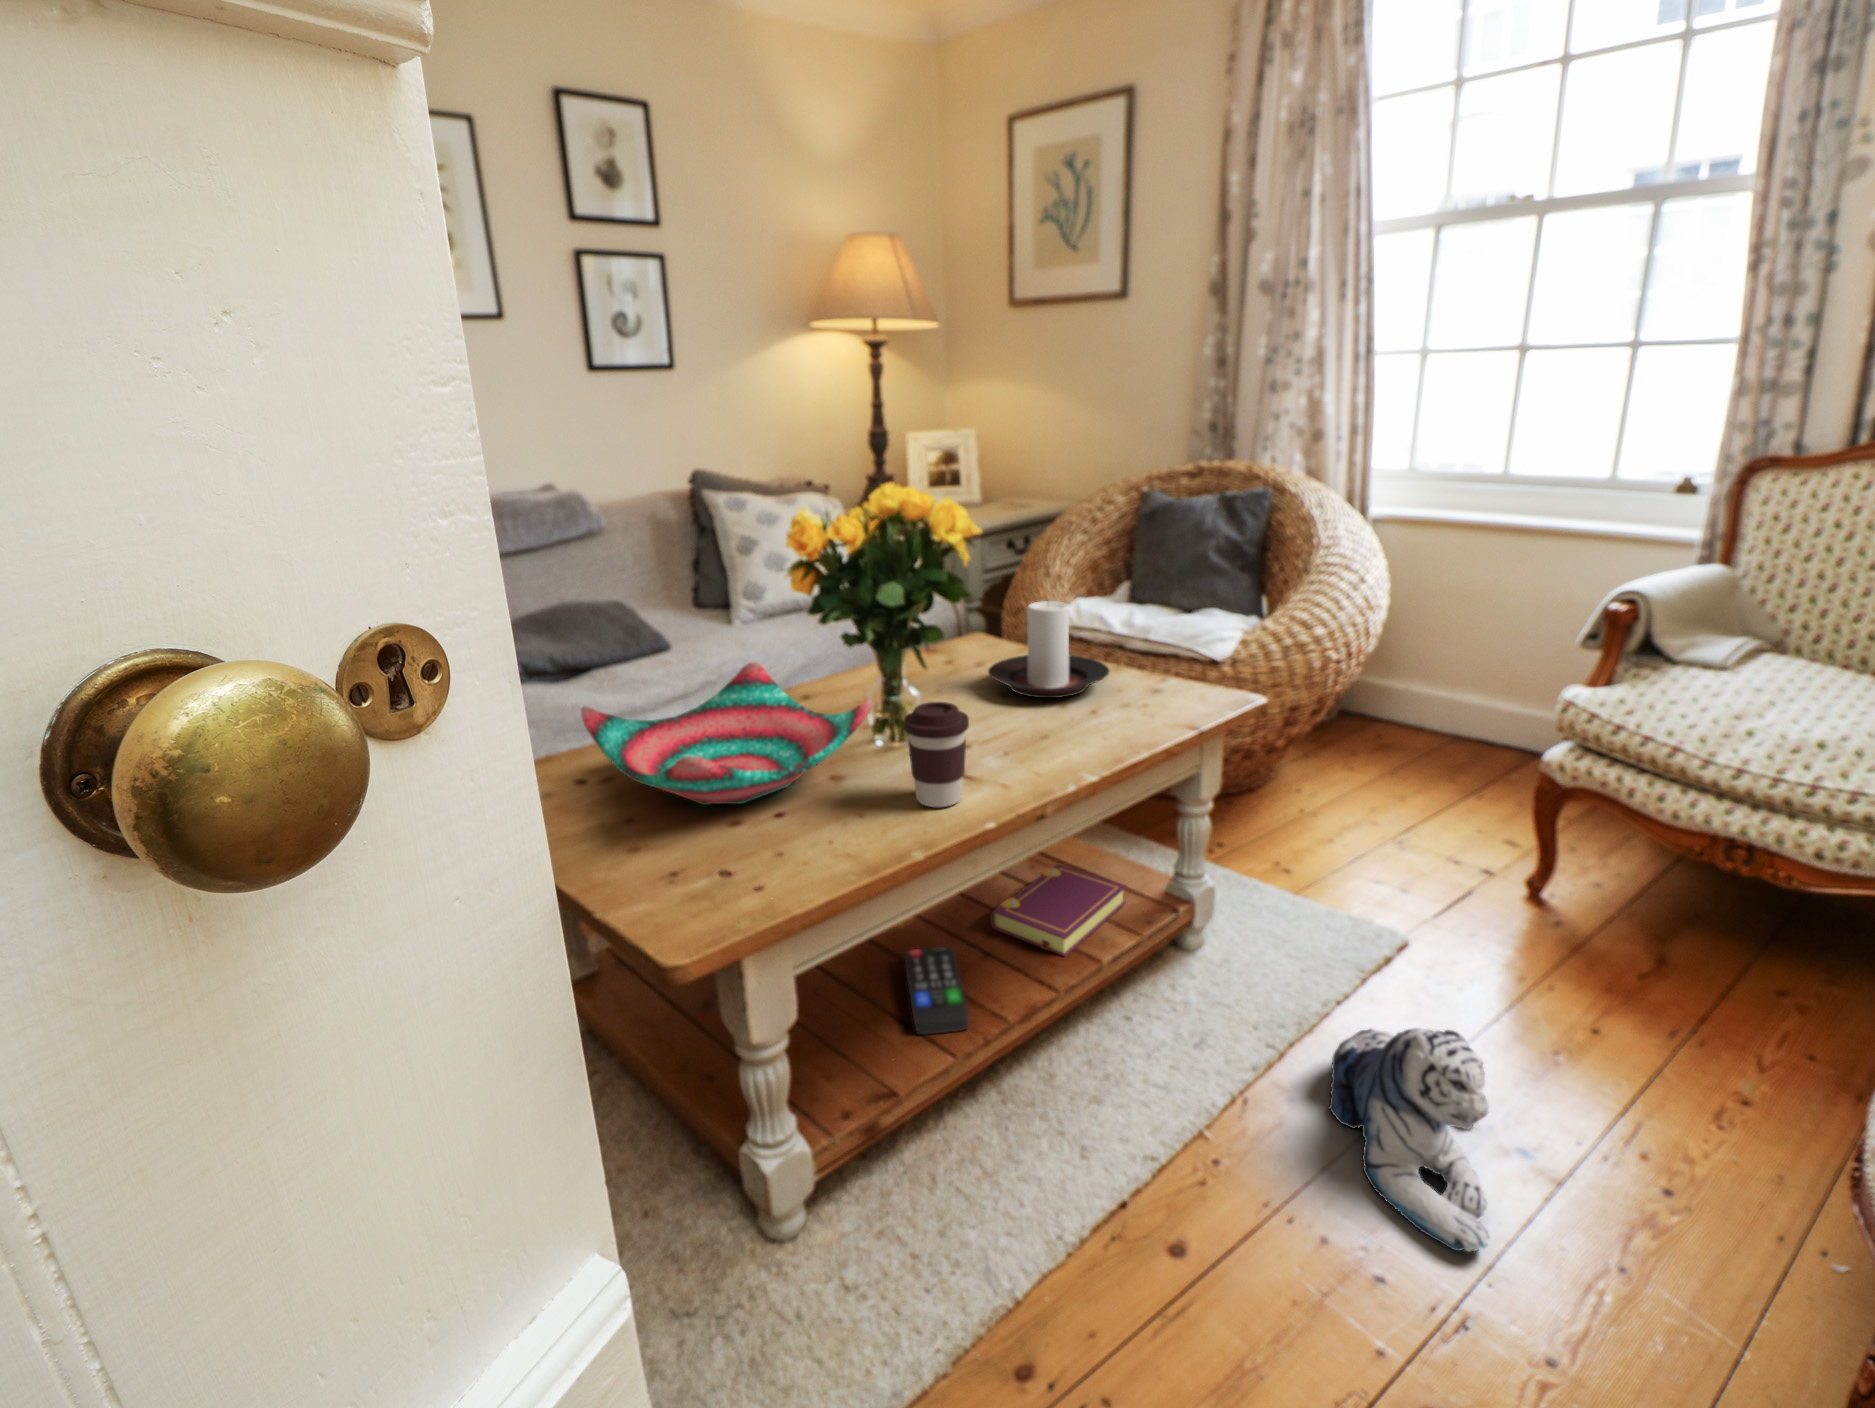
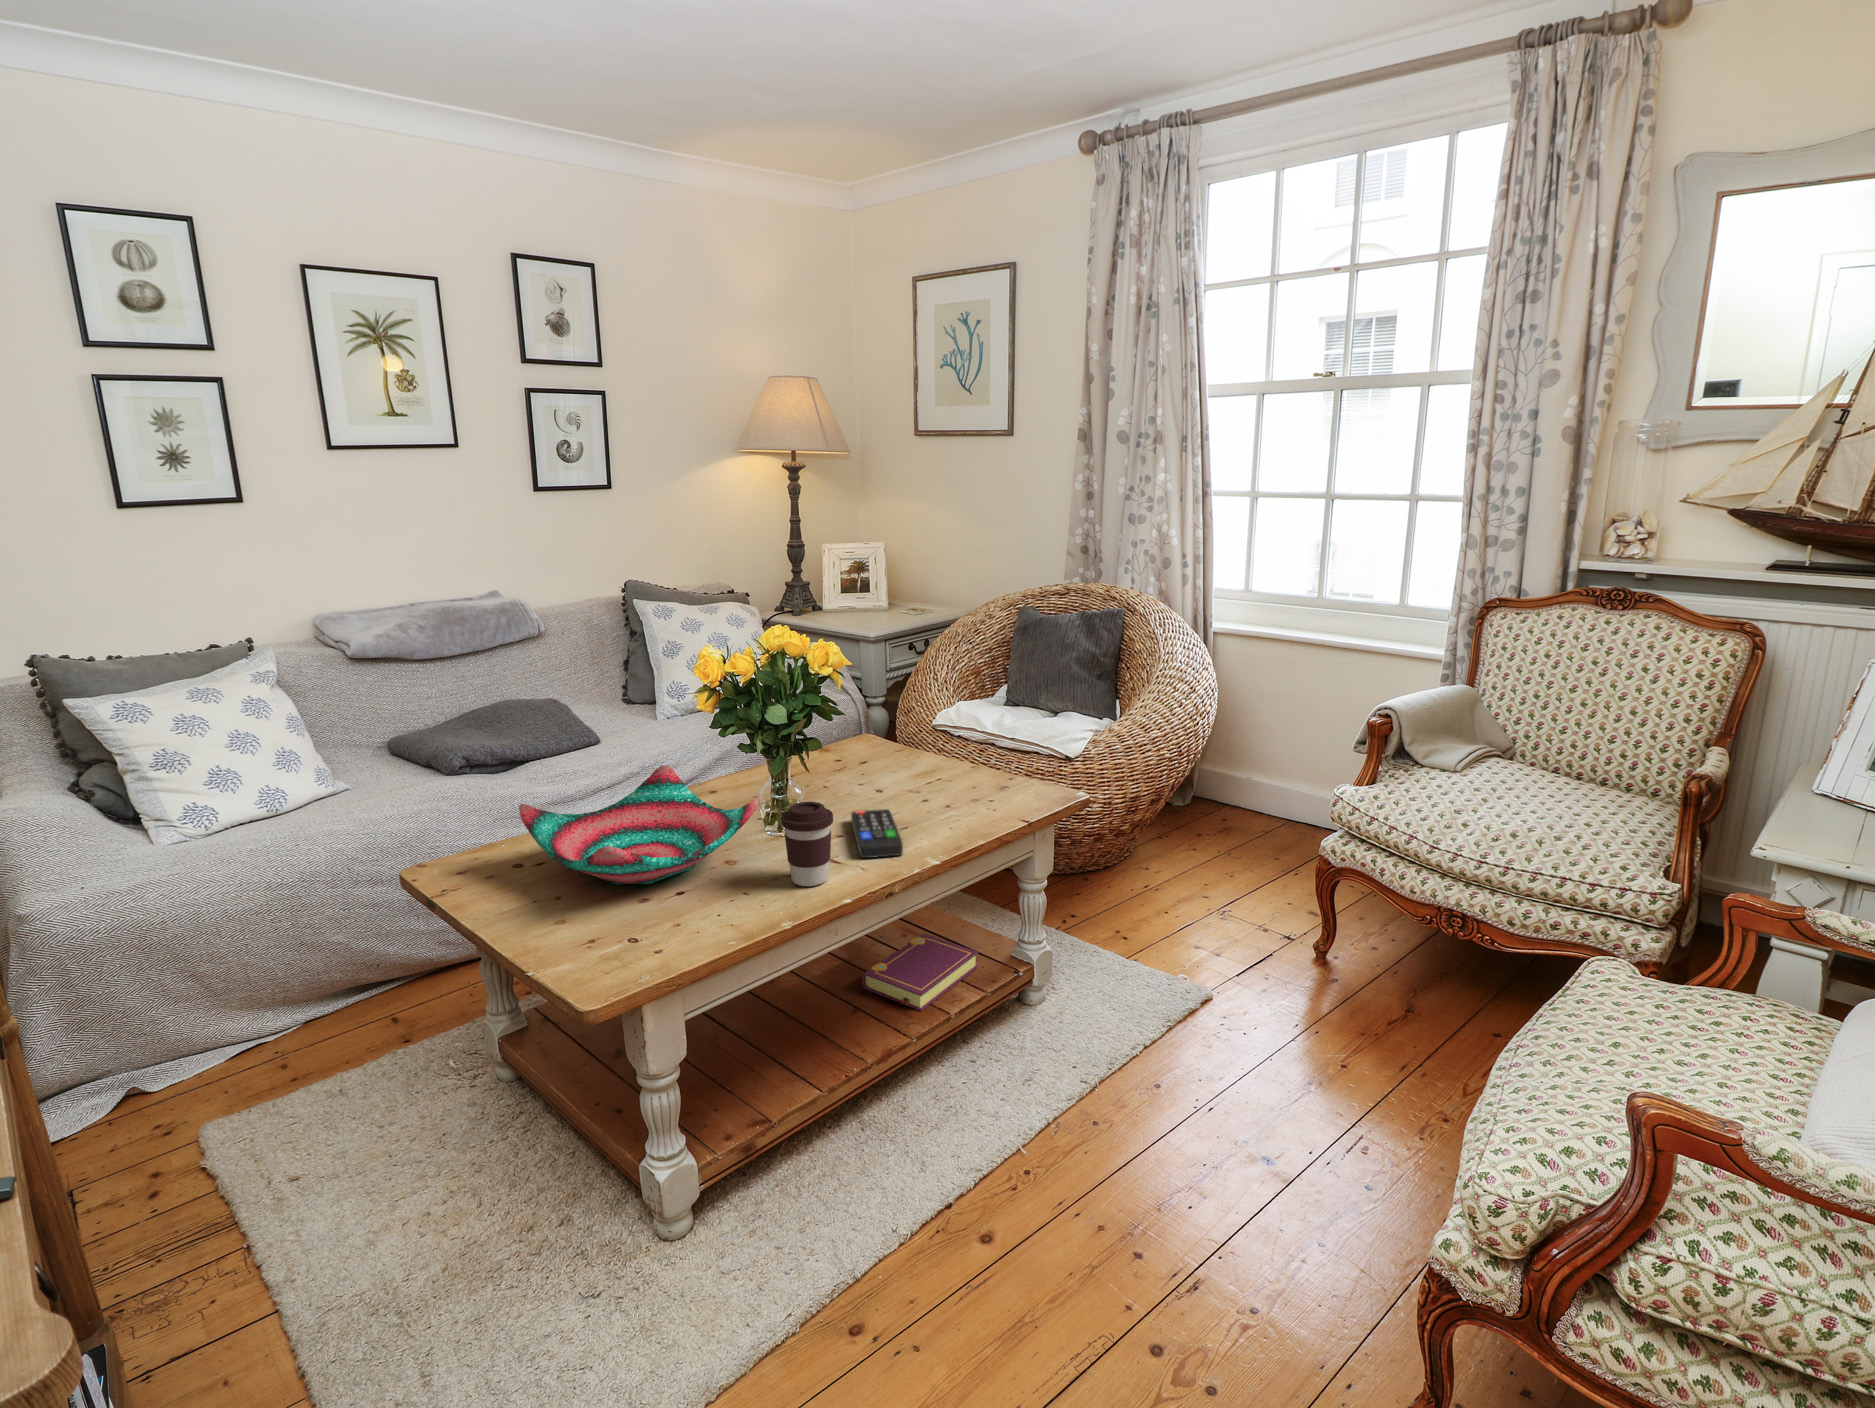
candle holder: present [988,601,1109,698] -> none [865,712,966,794]
remote control: present [905,947,969,1035] -> present [851,809,903,858]
plush toy: present [1329,1028,1489,1252] -> none [1121,1059,1238,1231]

